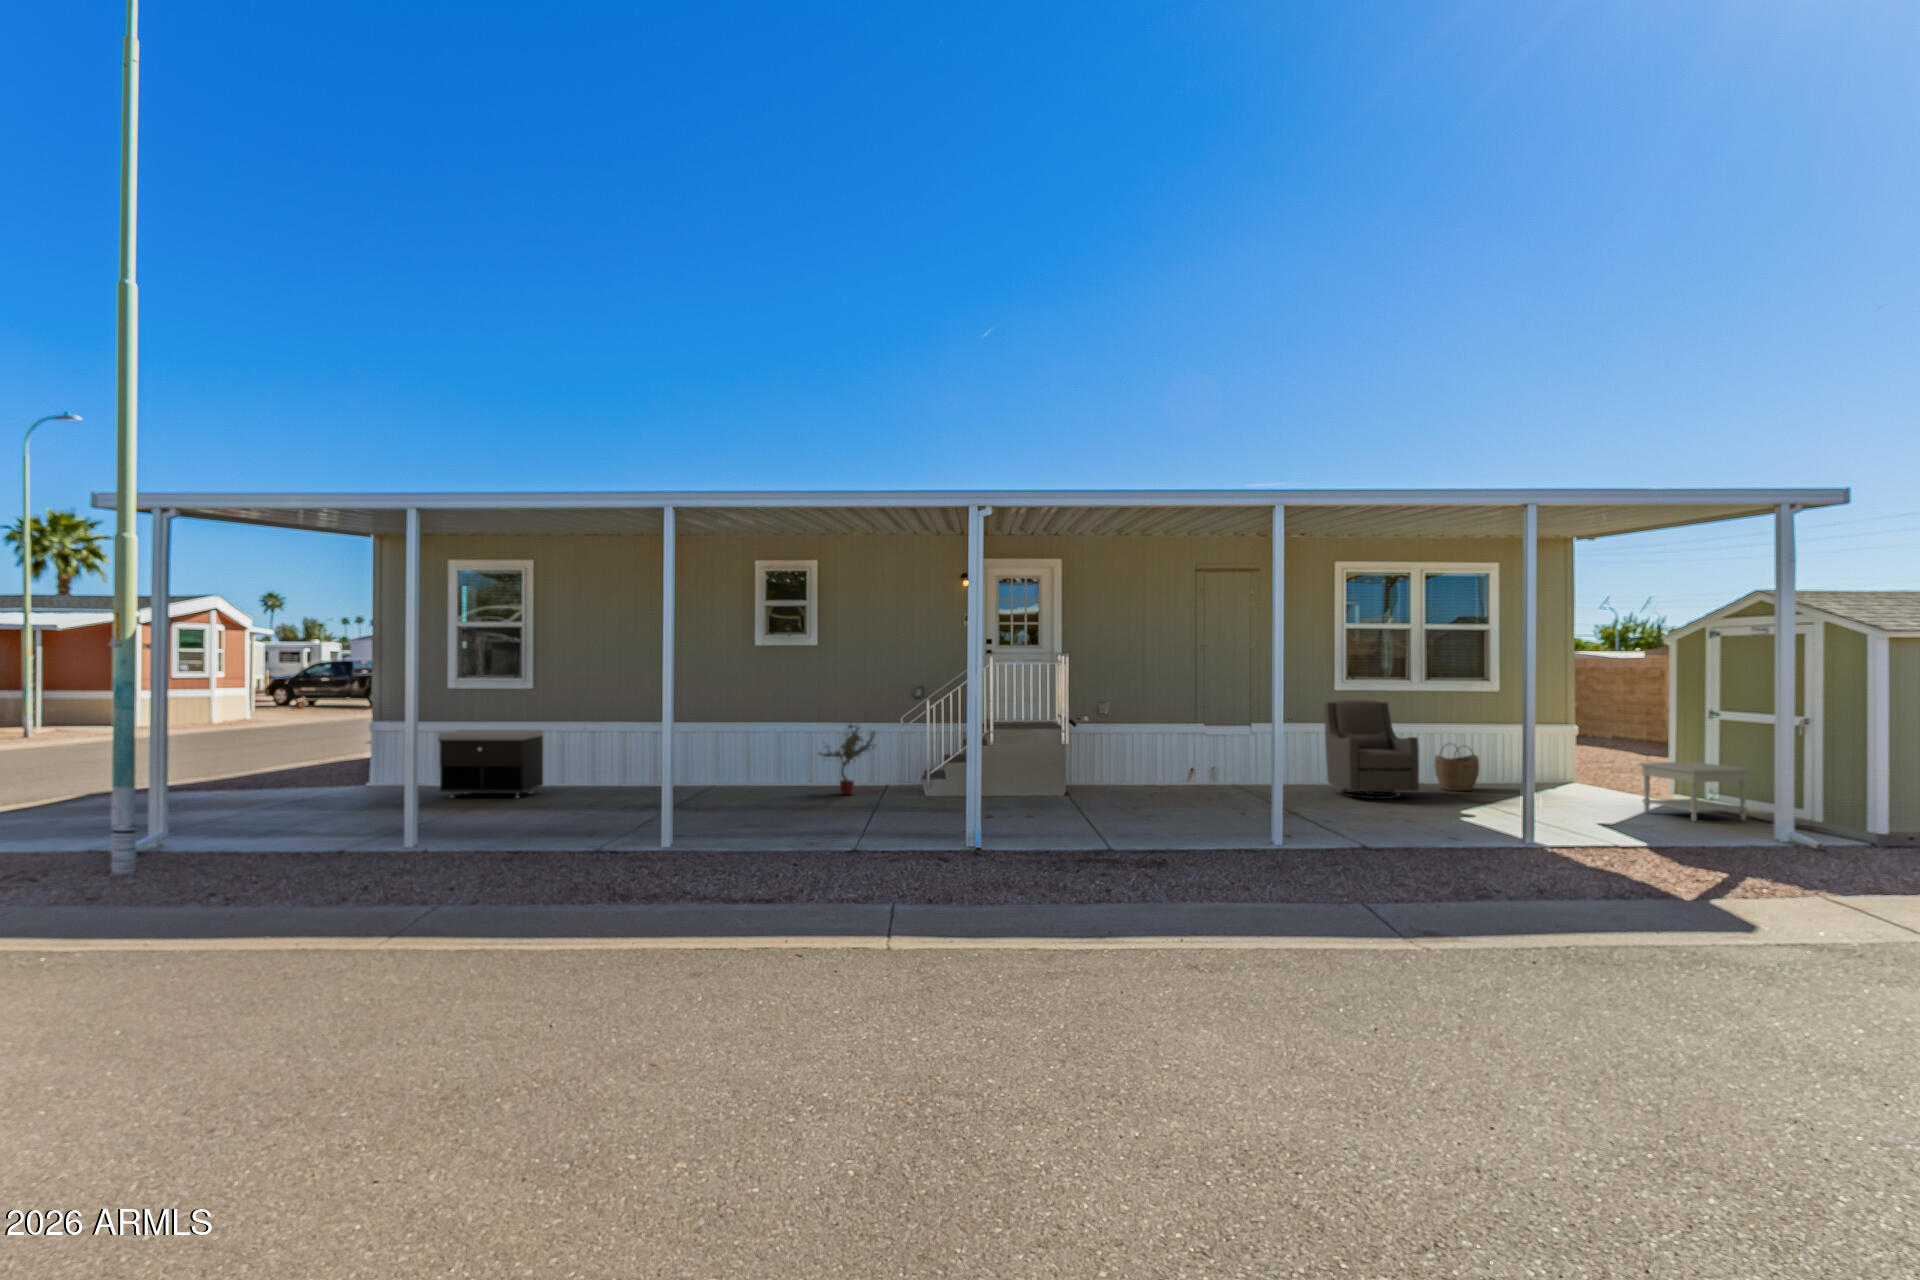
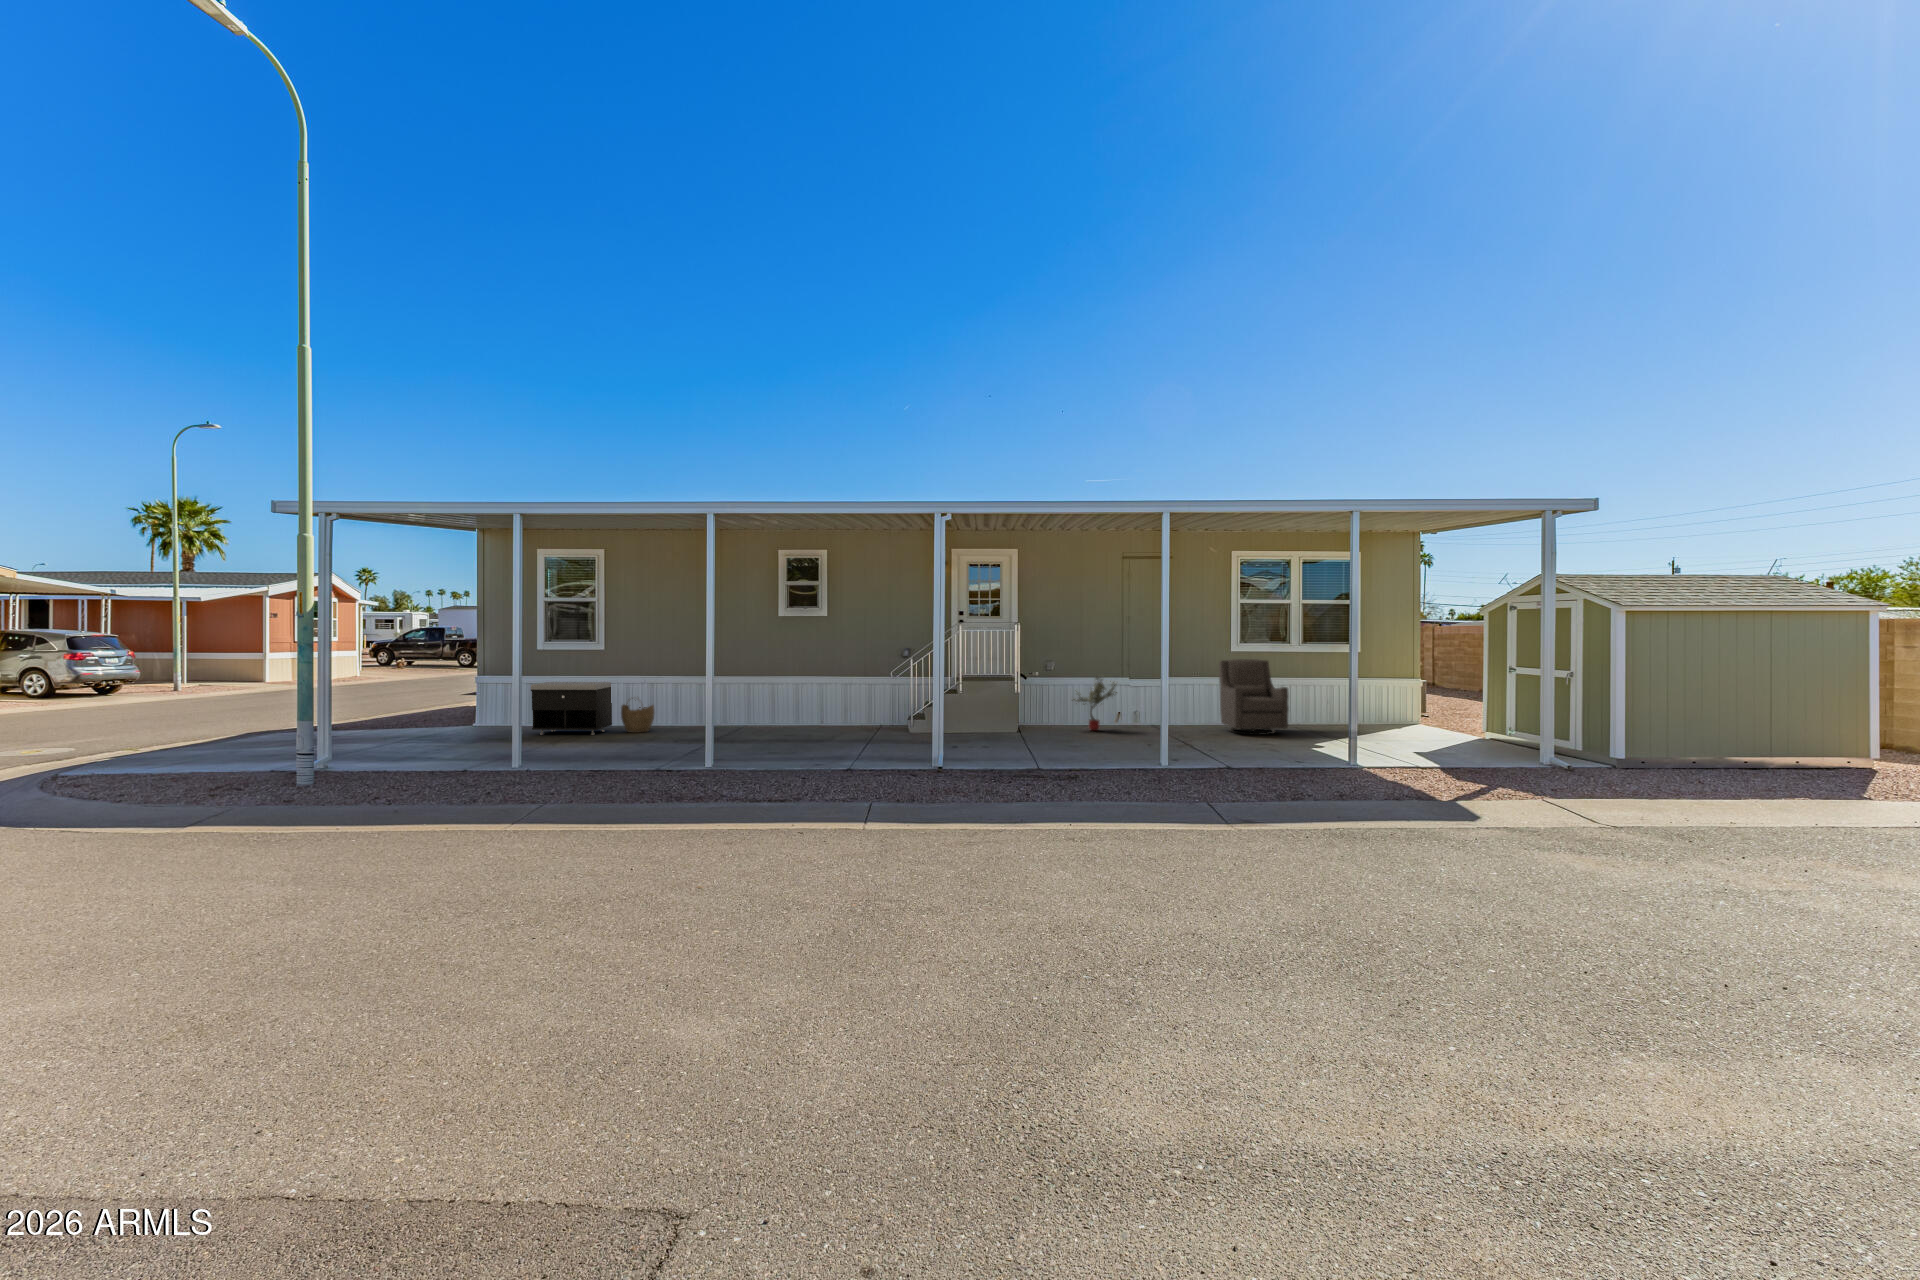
potted tree: present [819,722,876,795] -> present [1072,676,1117,731]
woven basket: present [1434,746,1479,791] -> present [621,705,654,733]
side table: present [1640,762,1751,822] -> none [1451,706,1532,750]

